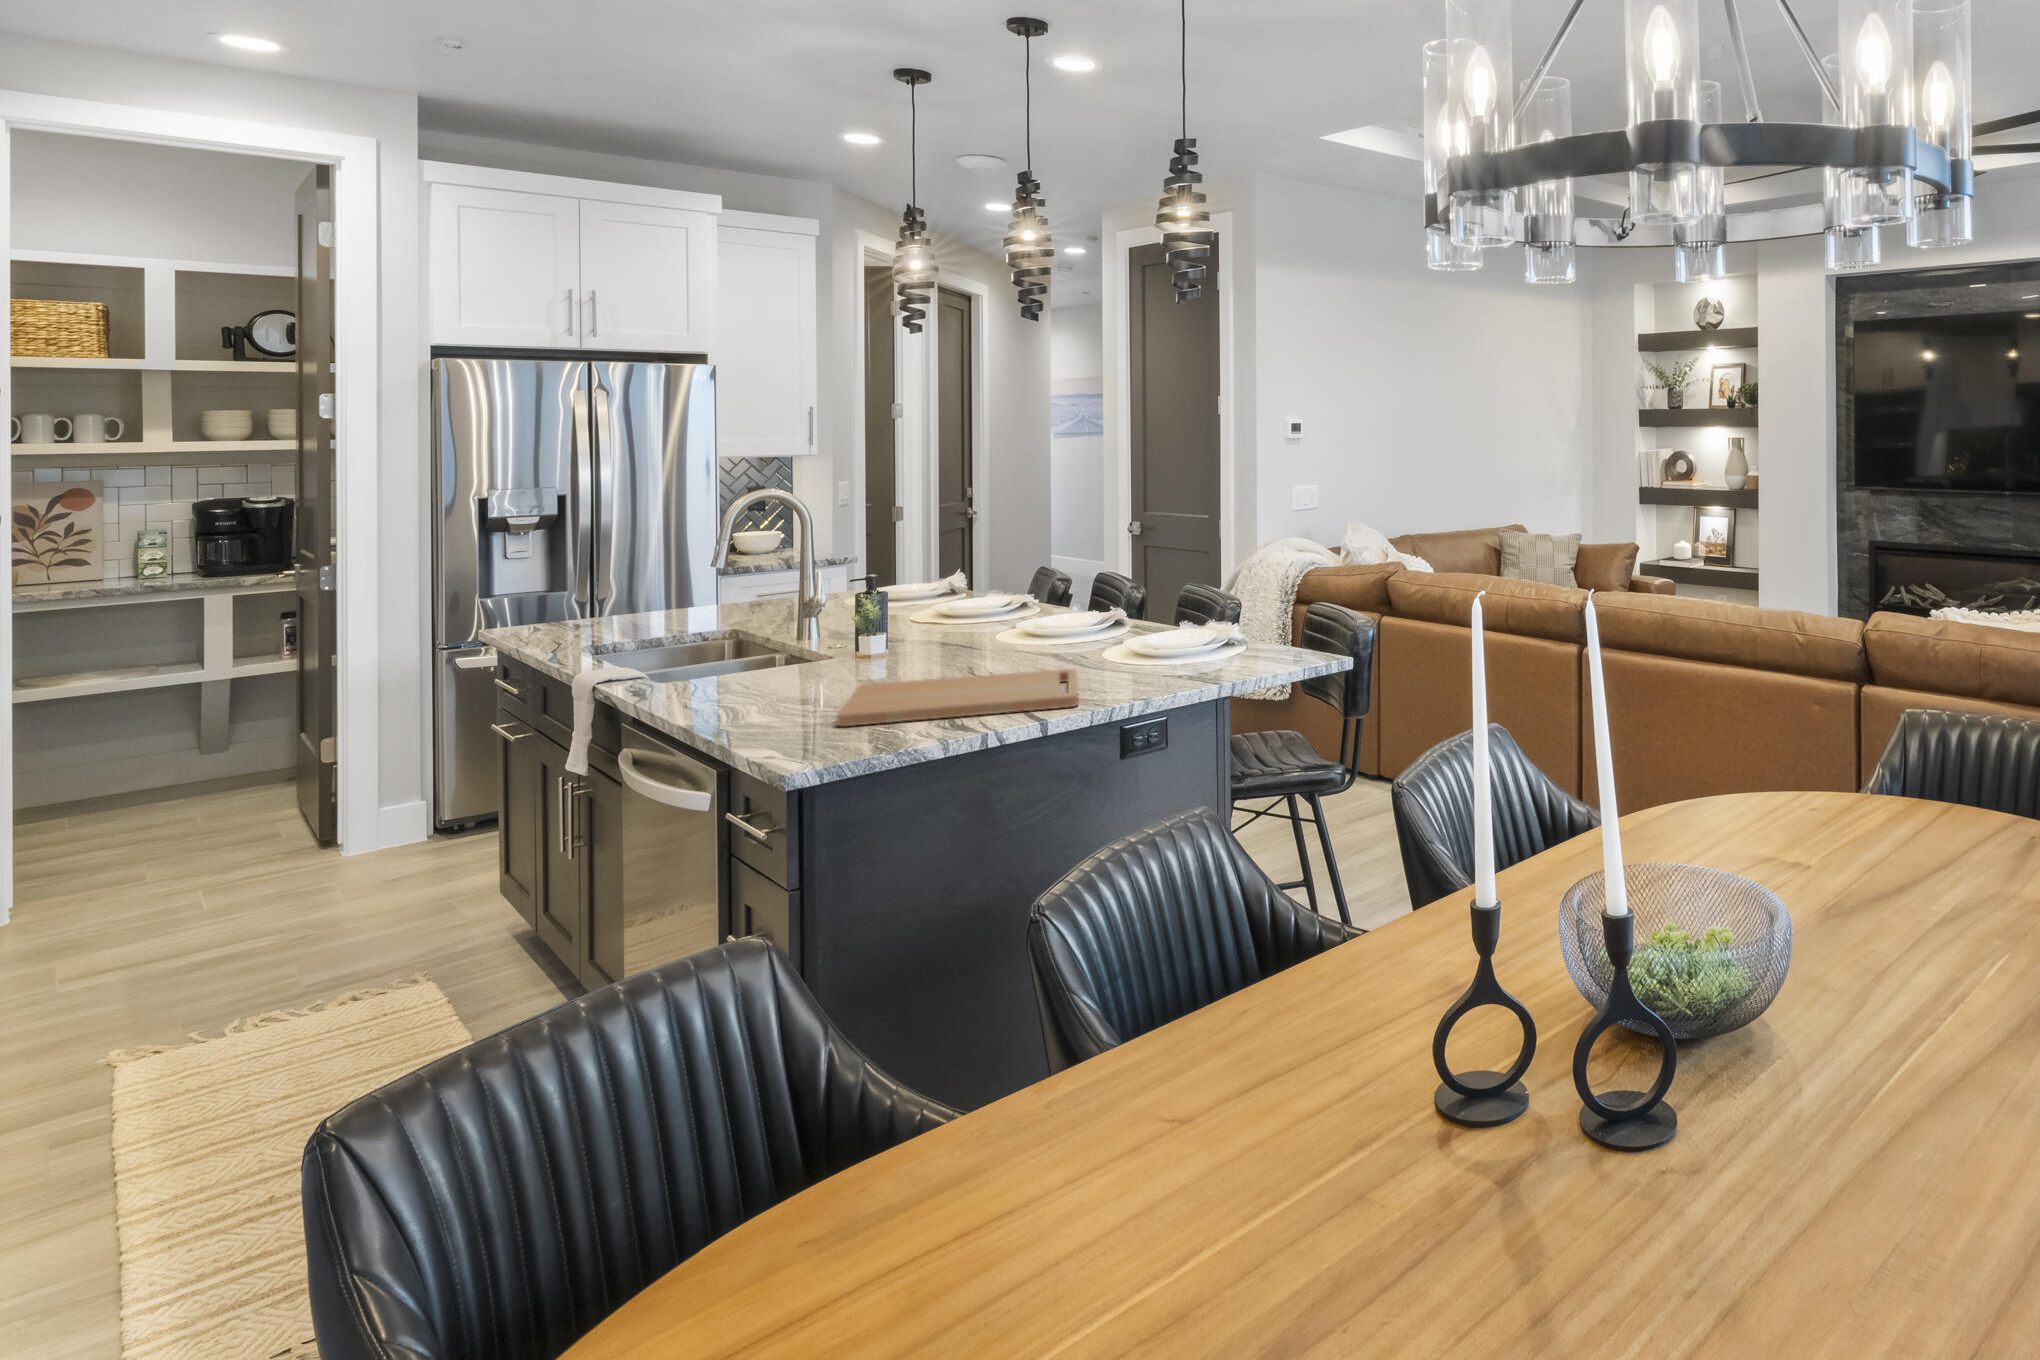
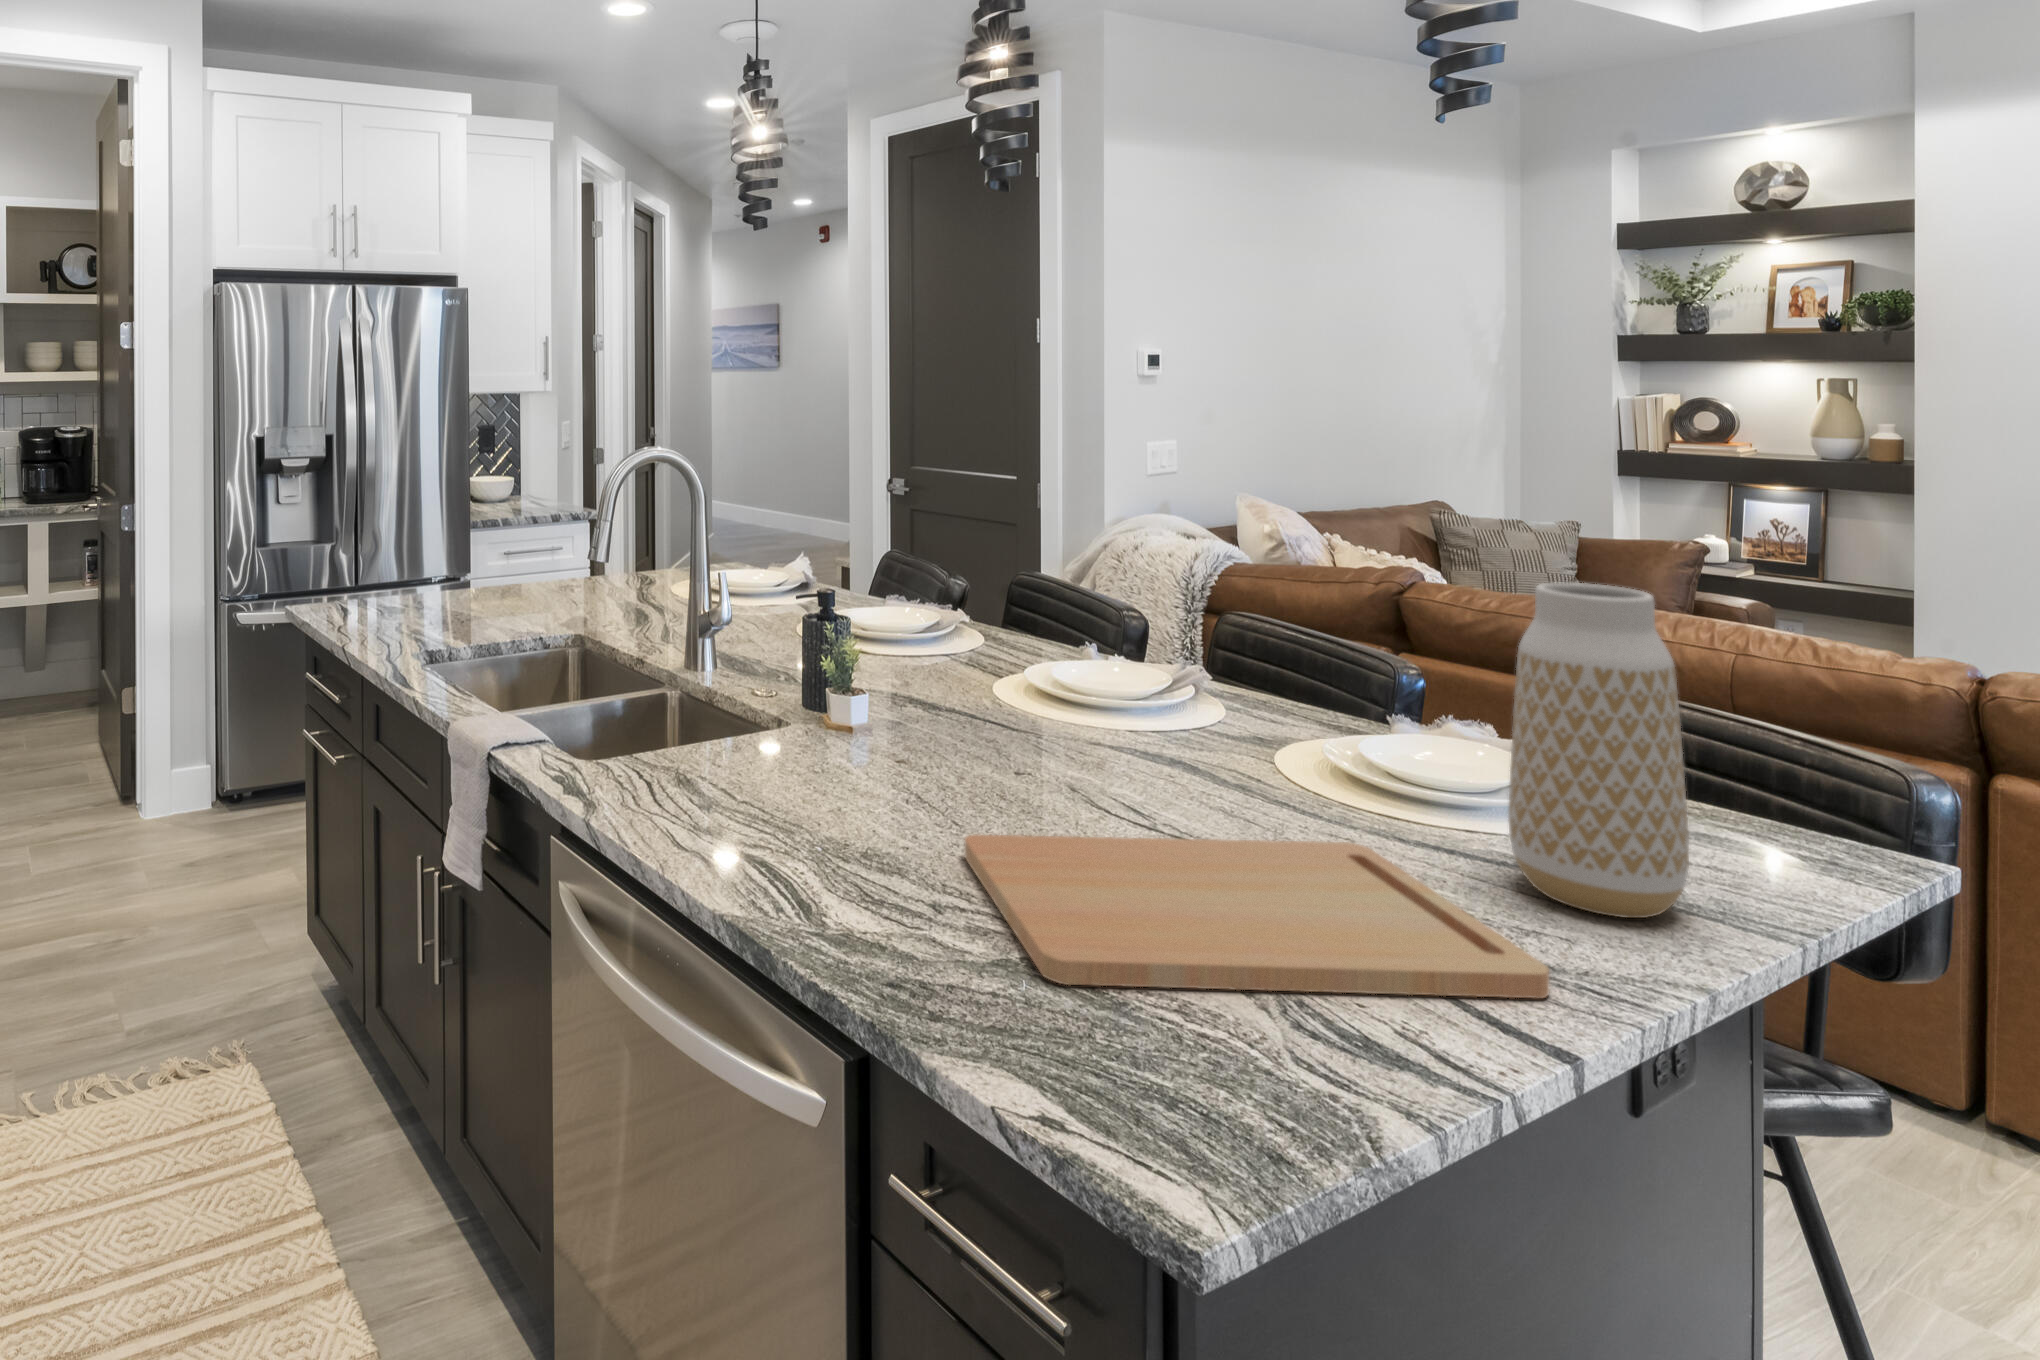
vase: none [1132,534,1198,682] -> present [1508,583,1689,918]

